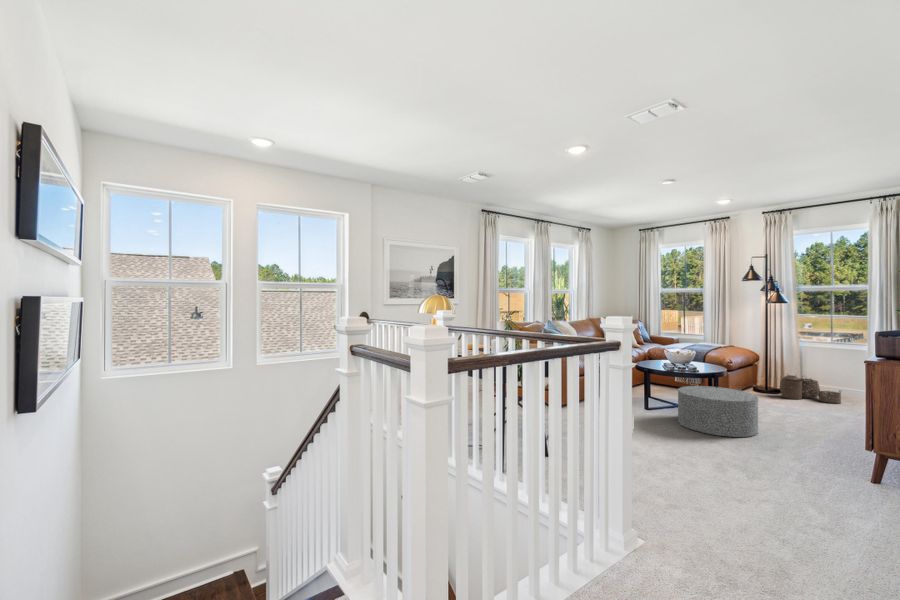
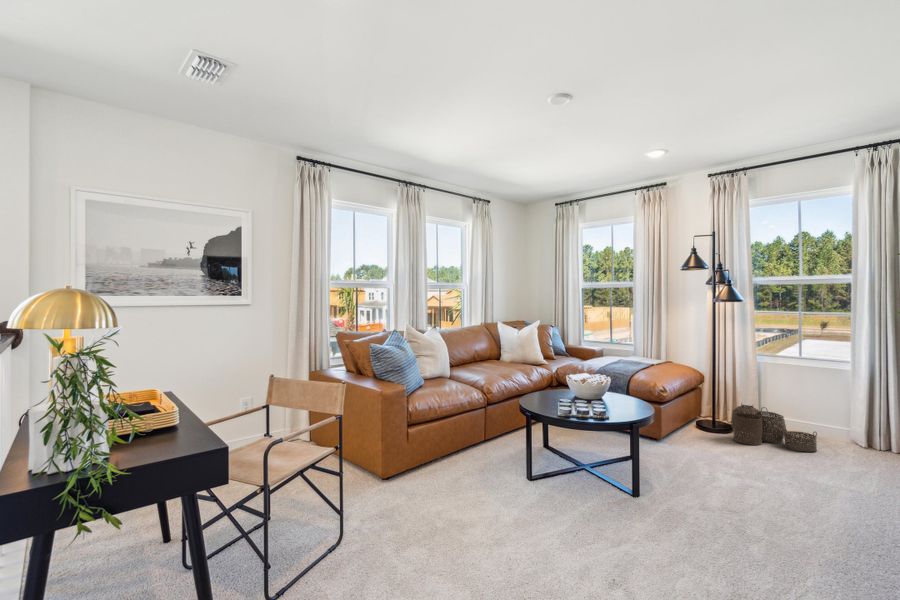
ottoman: present [678,386,758,437] -> none [568,443,698,557]

